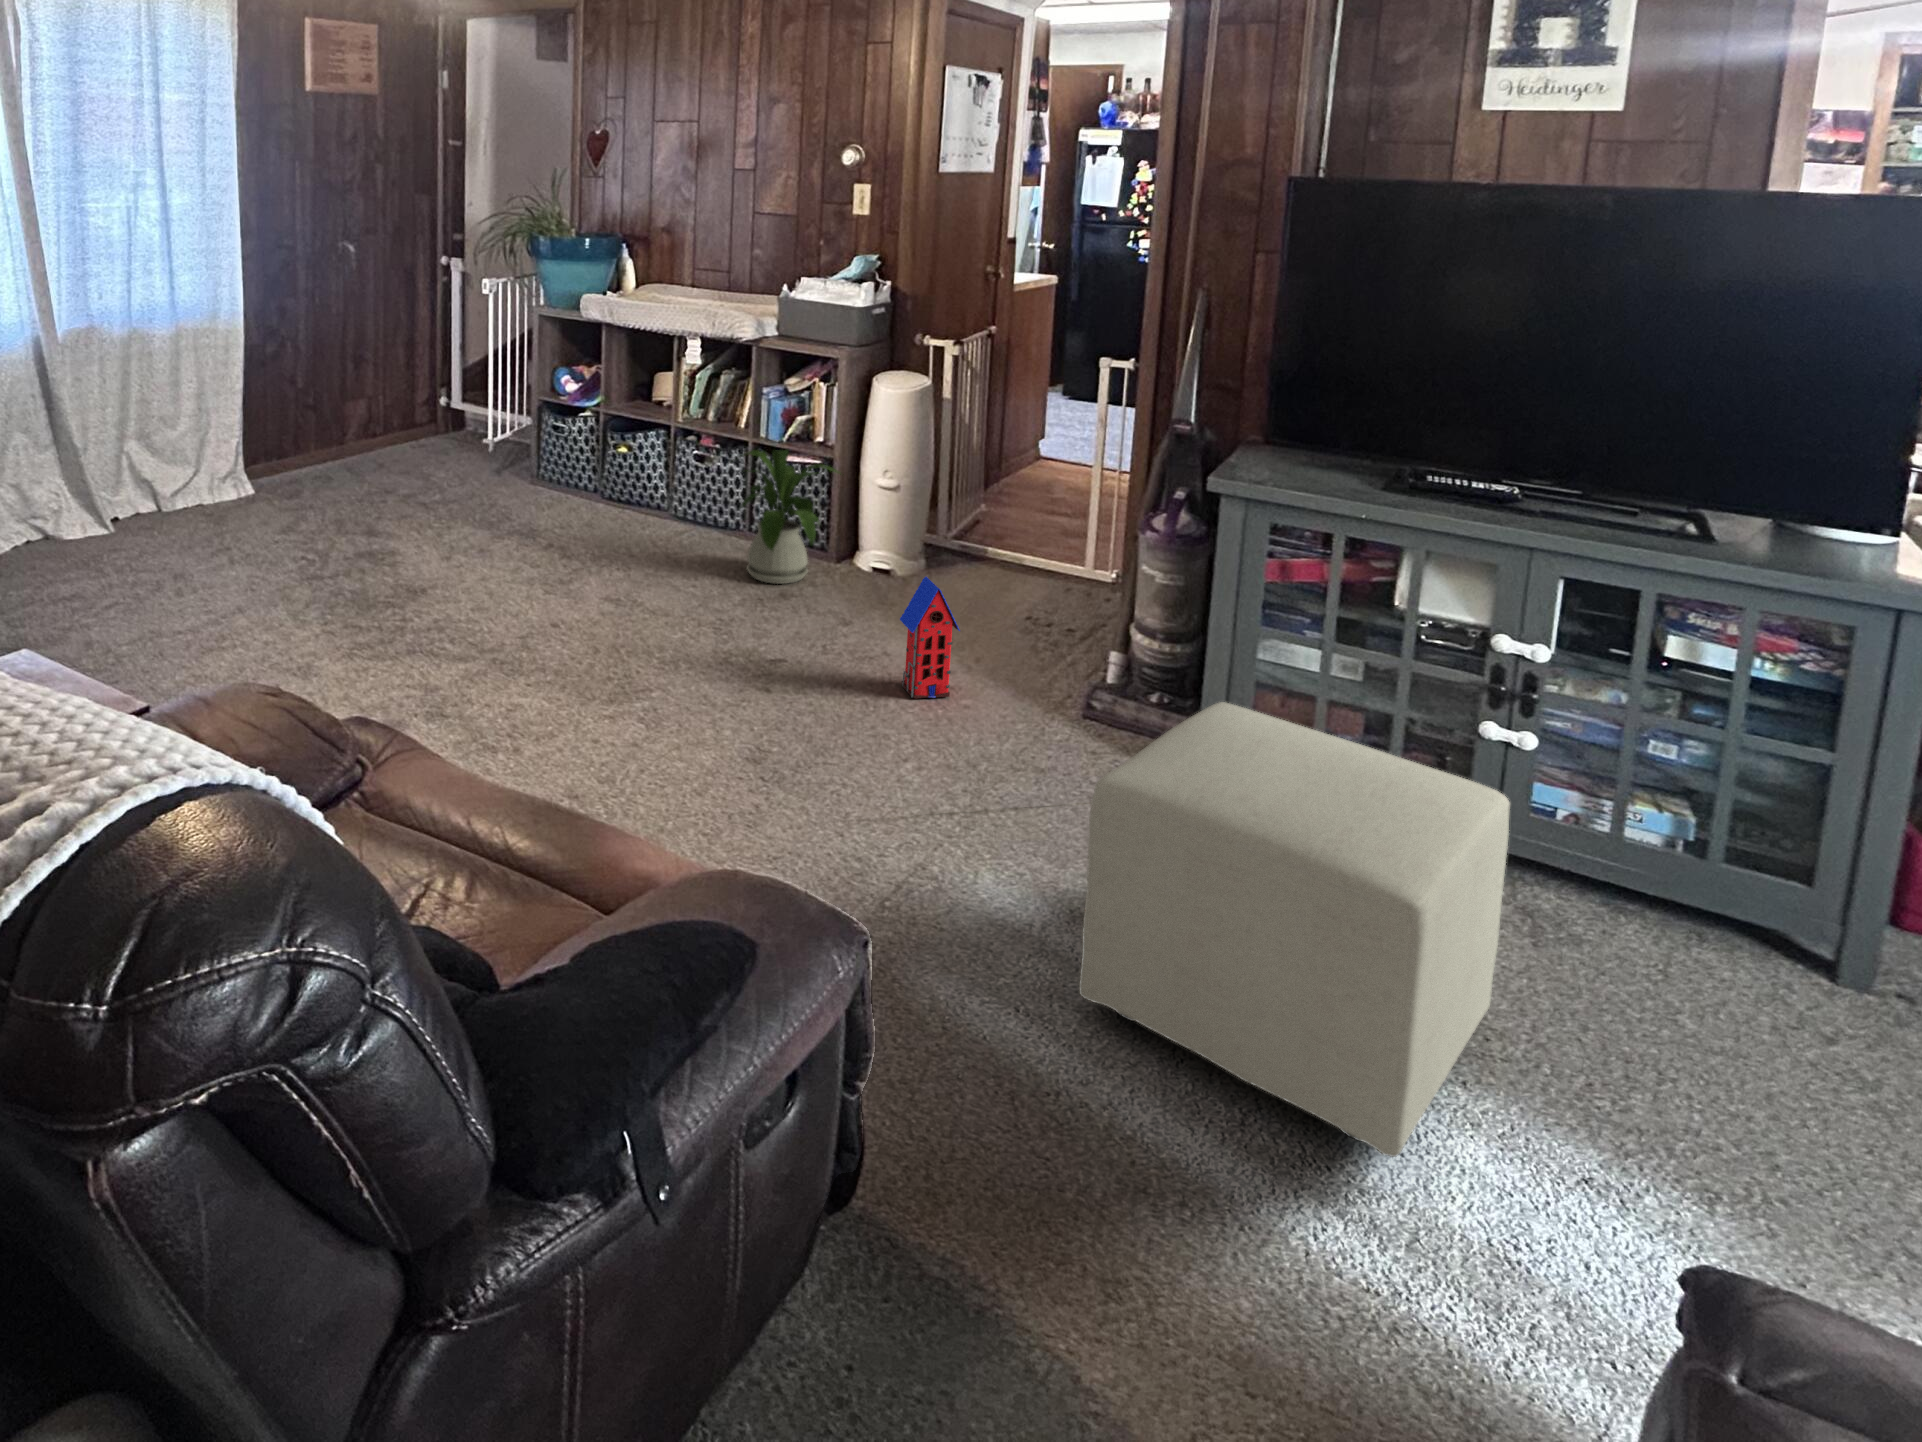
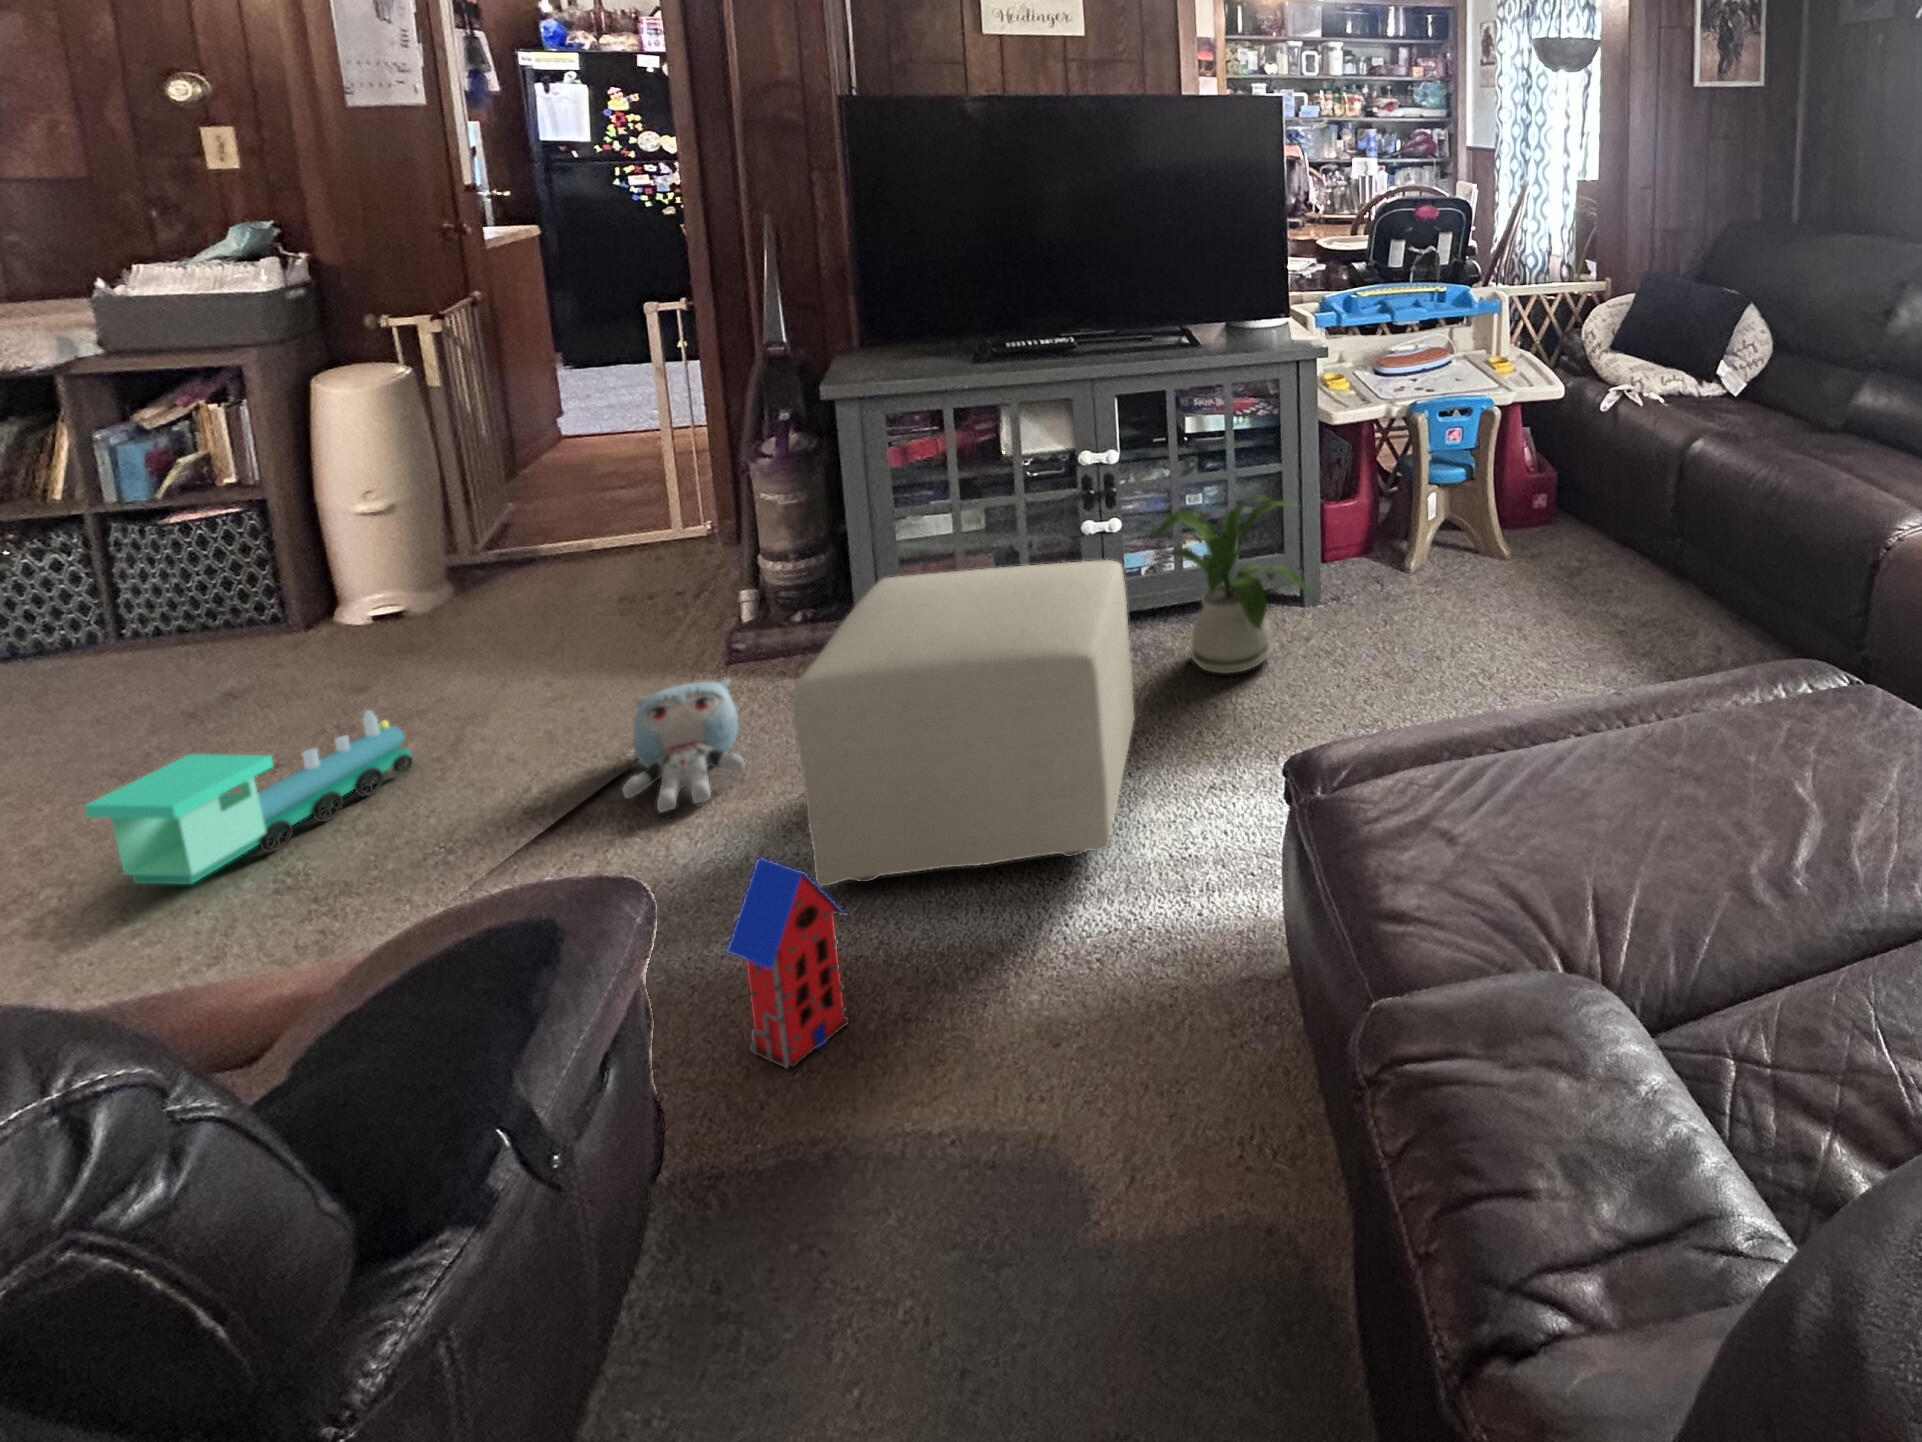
house plant: present [741,450,839,584] -> present [1151,495,1315,674]
toy house: present [900,577,960,699] -> present [727,858,849,1069]
toy train: none [677,638,853,733] -> present [85,710,413,884]
plush toy: none [965,724,1072,849] -> present [623,679,744,812]

